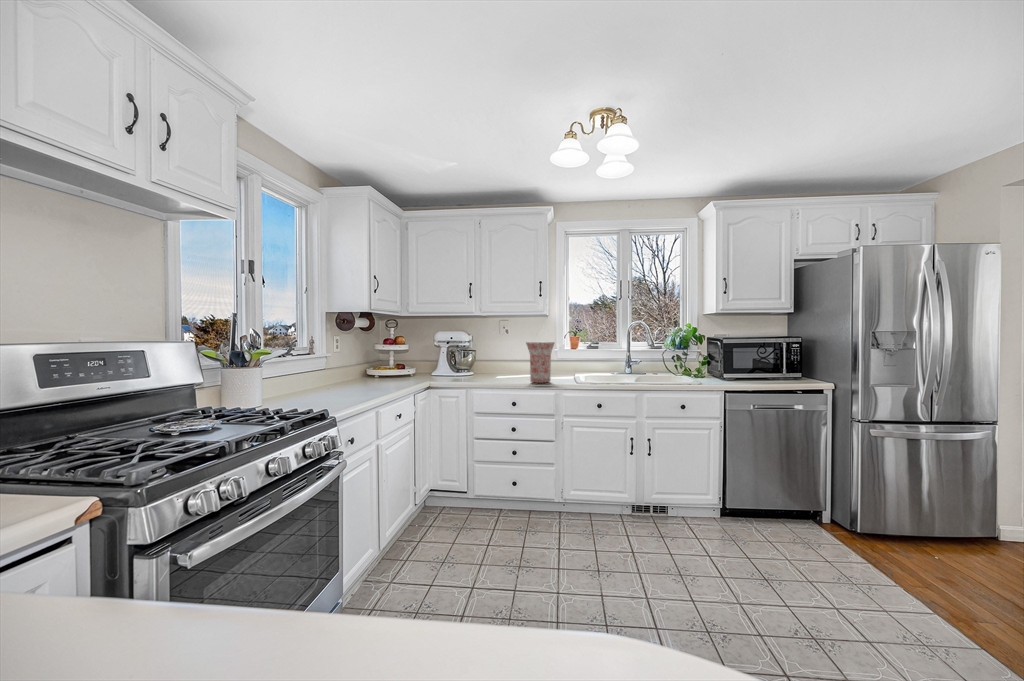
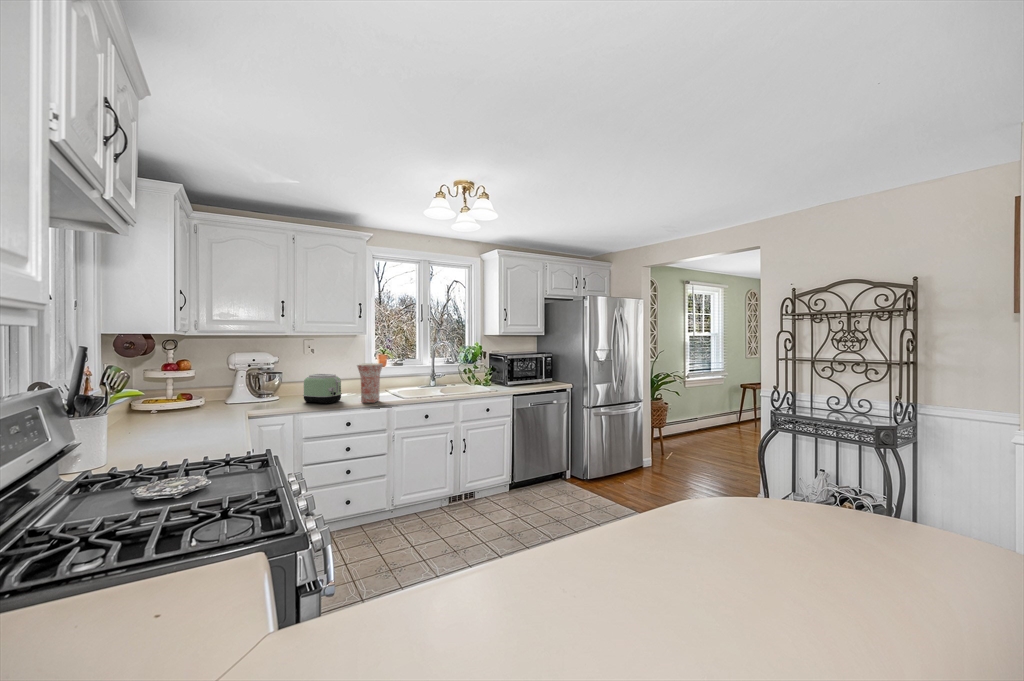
toaster: none [483,352,517,381] -> present [303,374,342,404]

